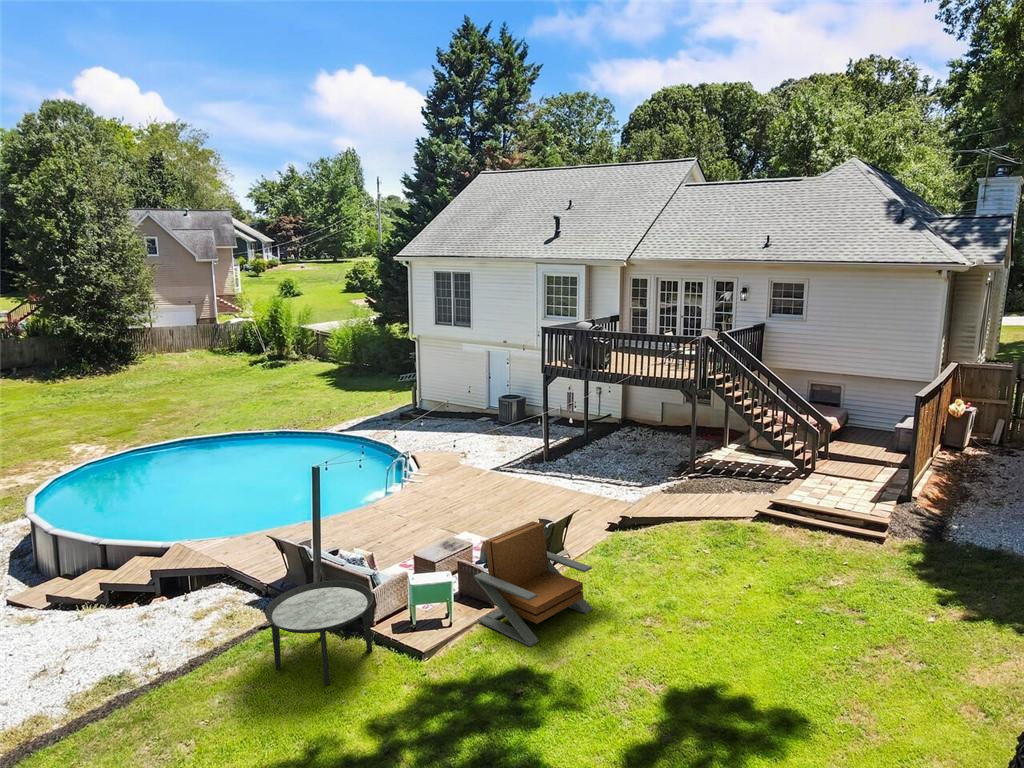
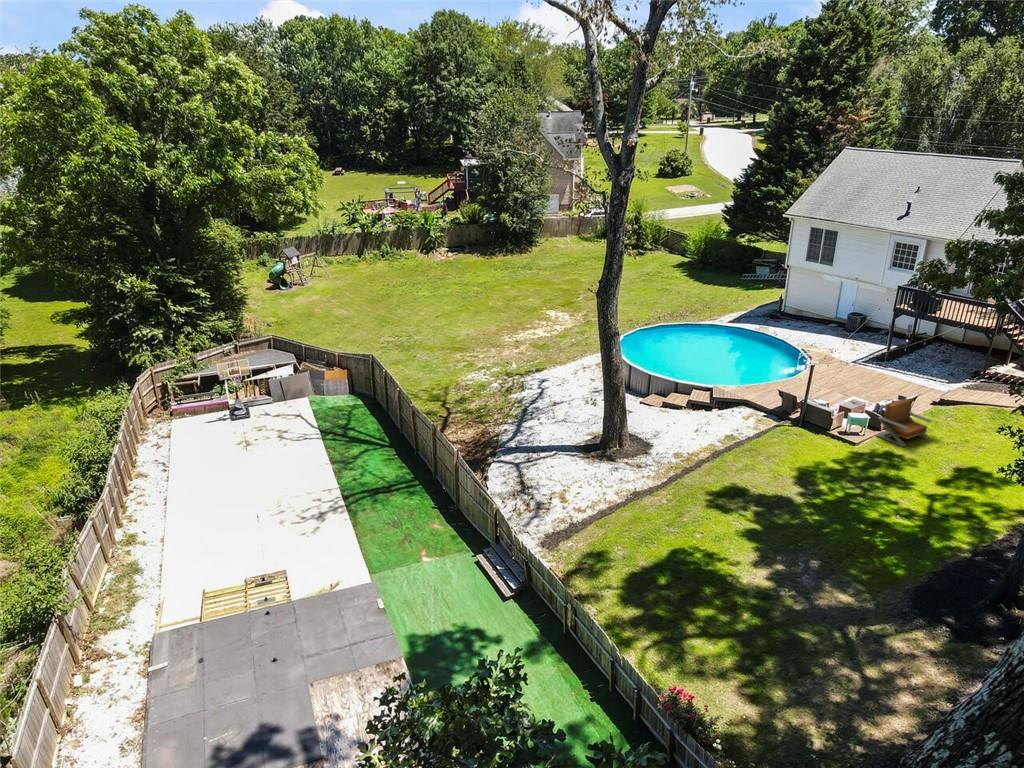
round table: present [265,581,373,685] -> none [795,411,838,448]

